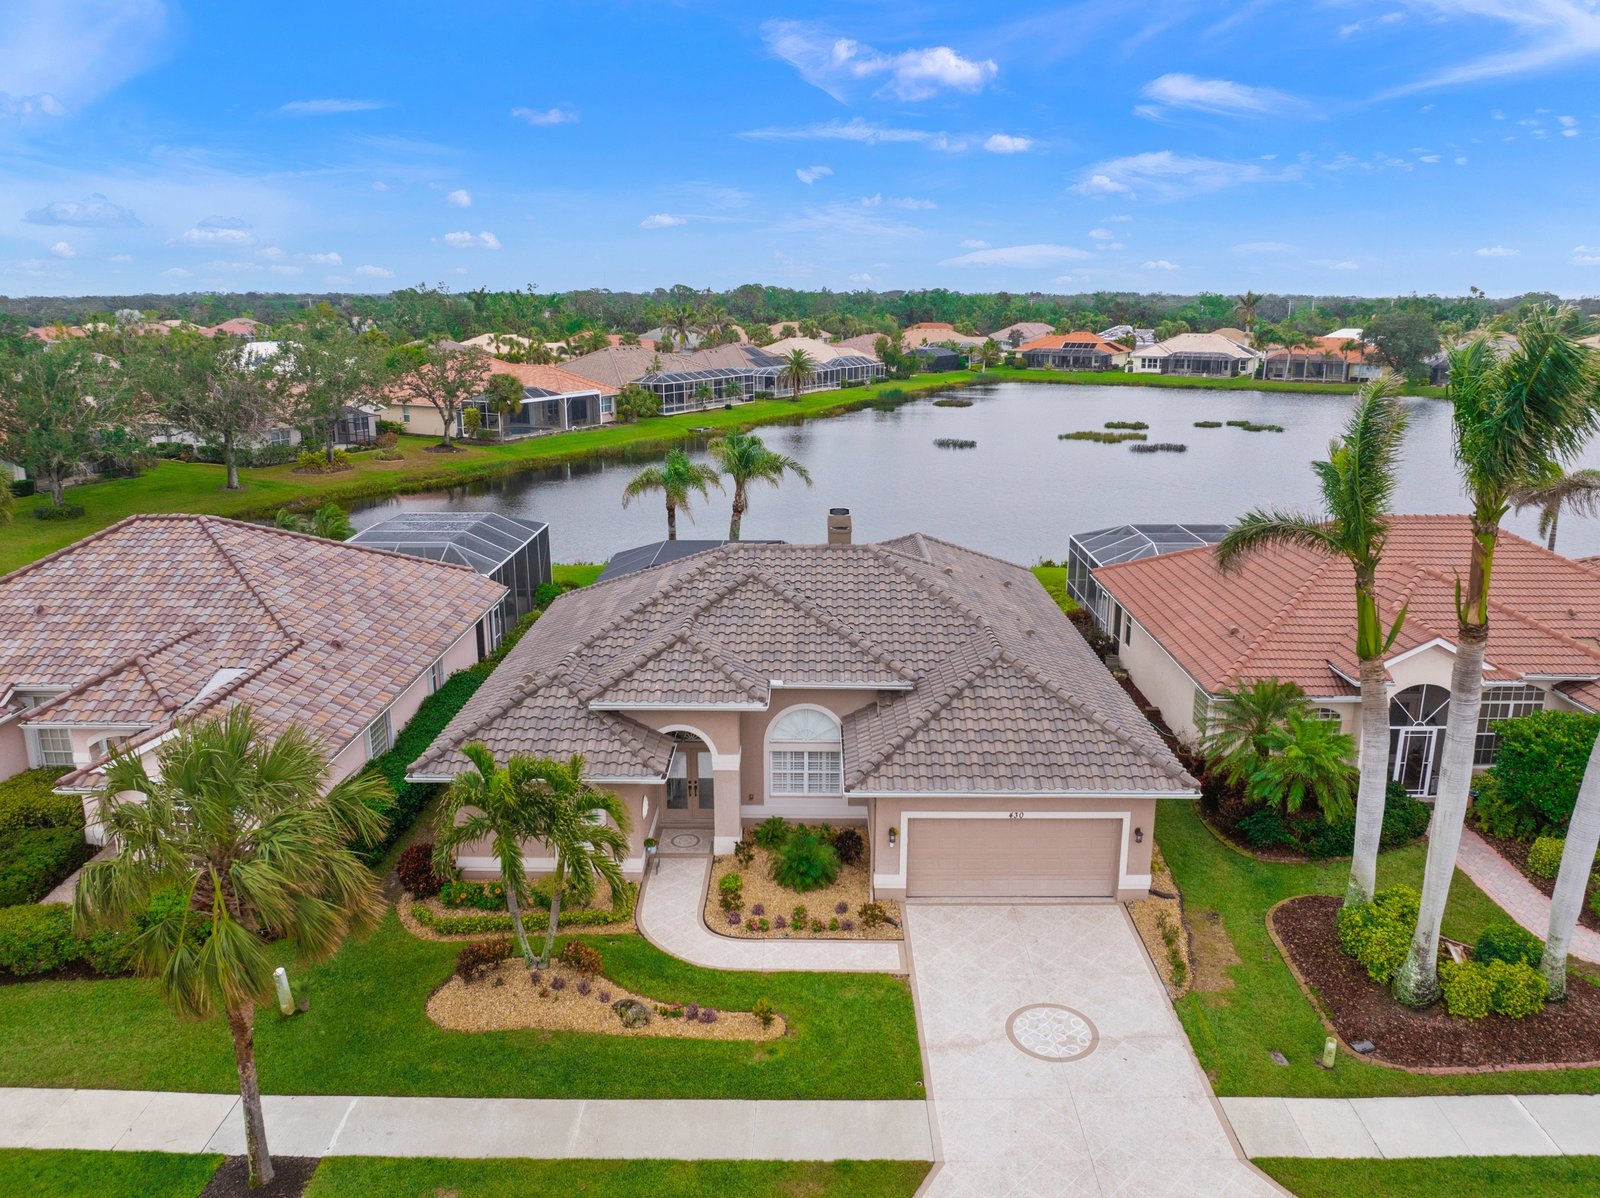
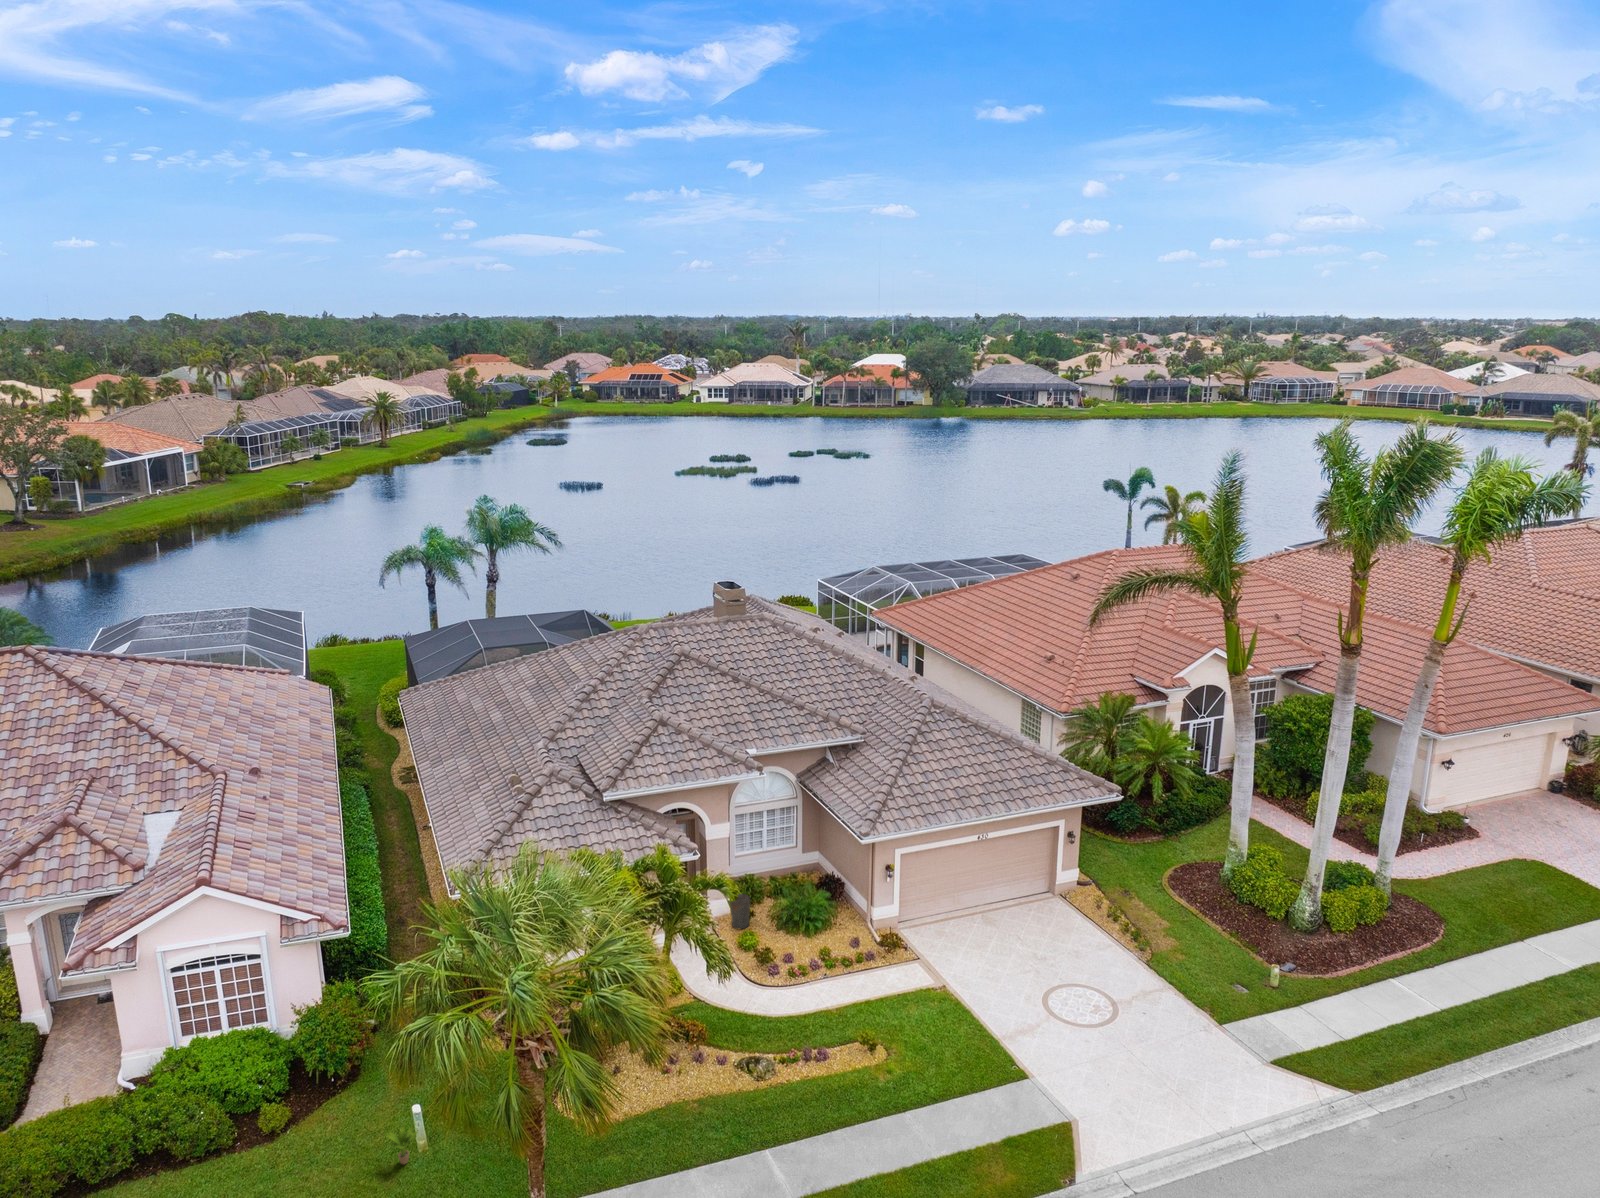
trash can: none [726,834,749,871] -> present [730,894,750,929]

